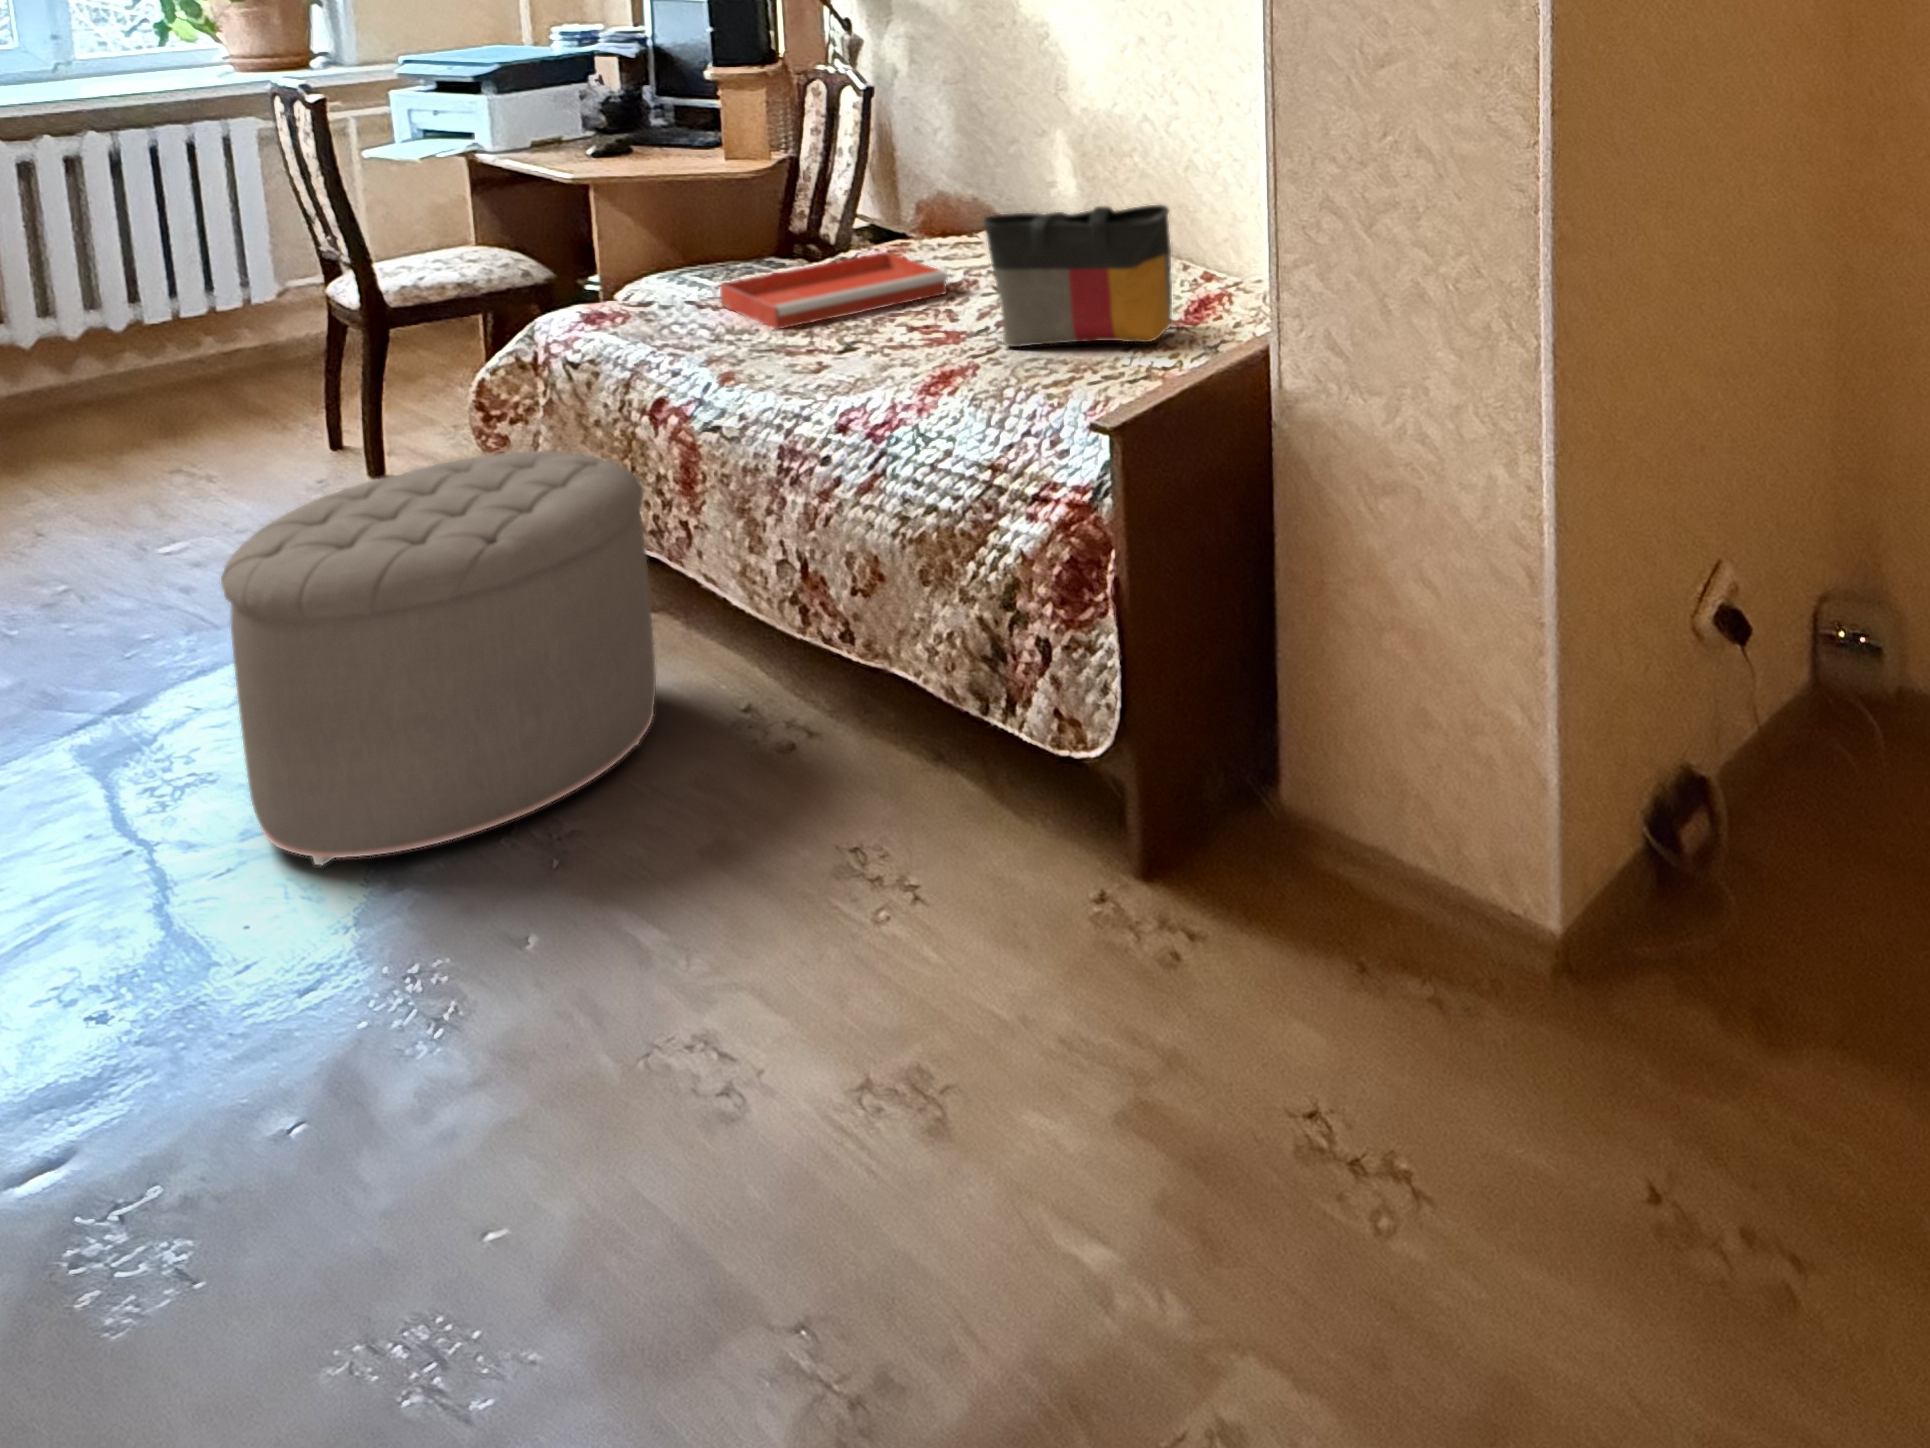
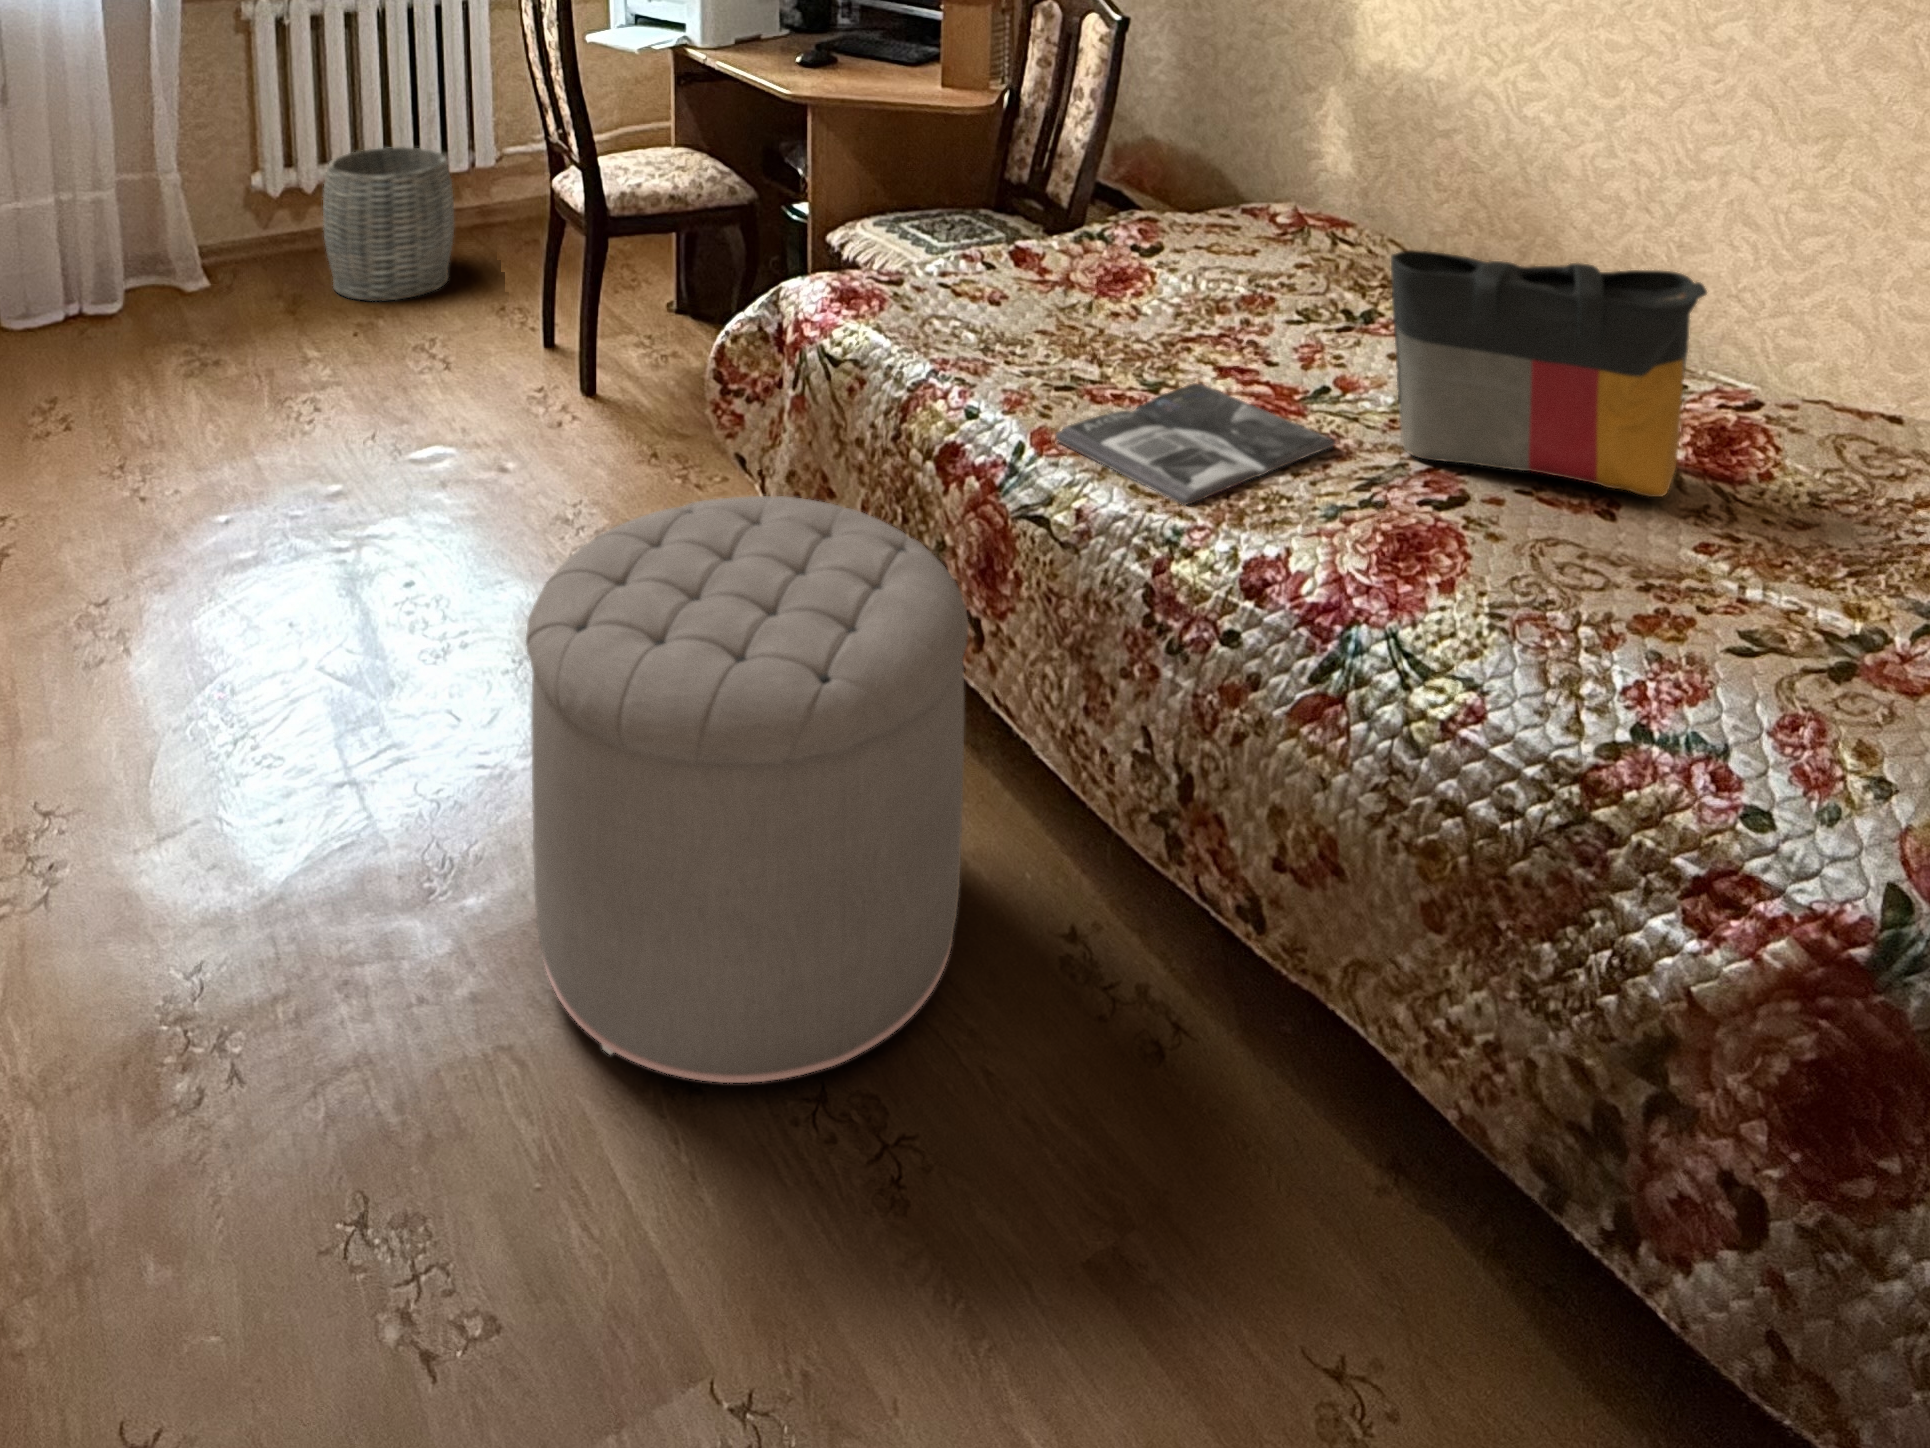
tray: present [719,252,948,329] -> none [974,242,1256,354]
woven basket: none [38,283,223,440] -> present [323,147,454,301]
magazine: none [735,330,955,396] -> present [1056,383,1336,505]

